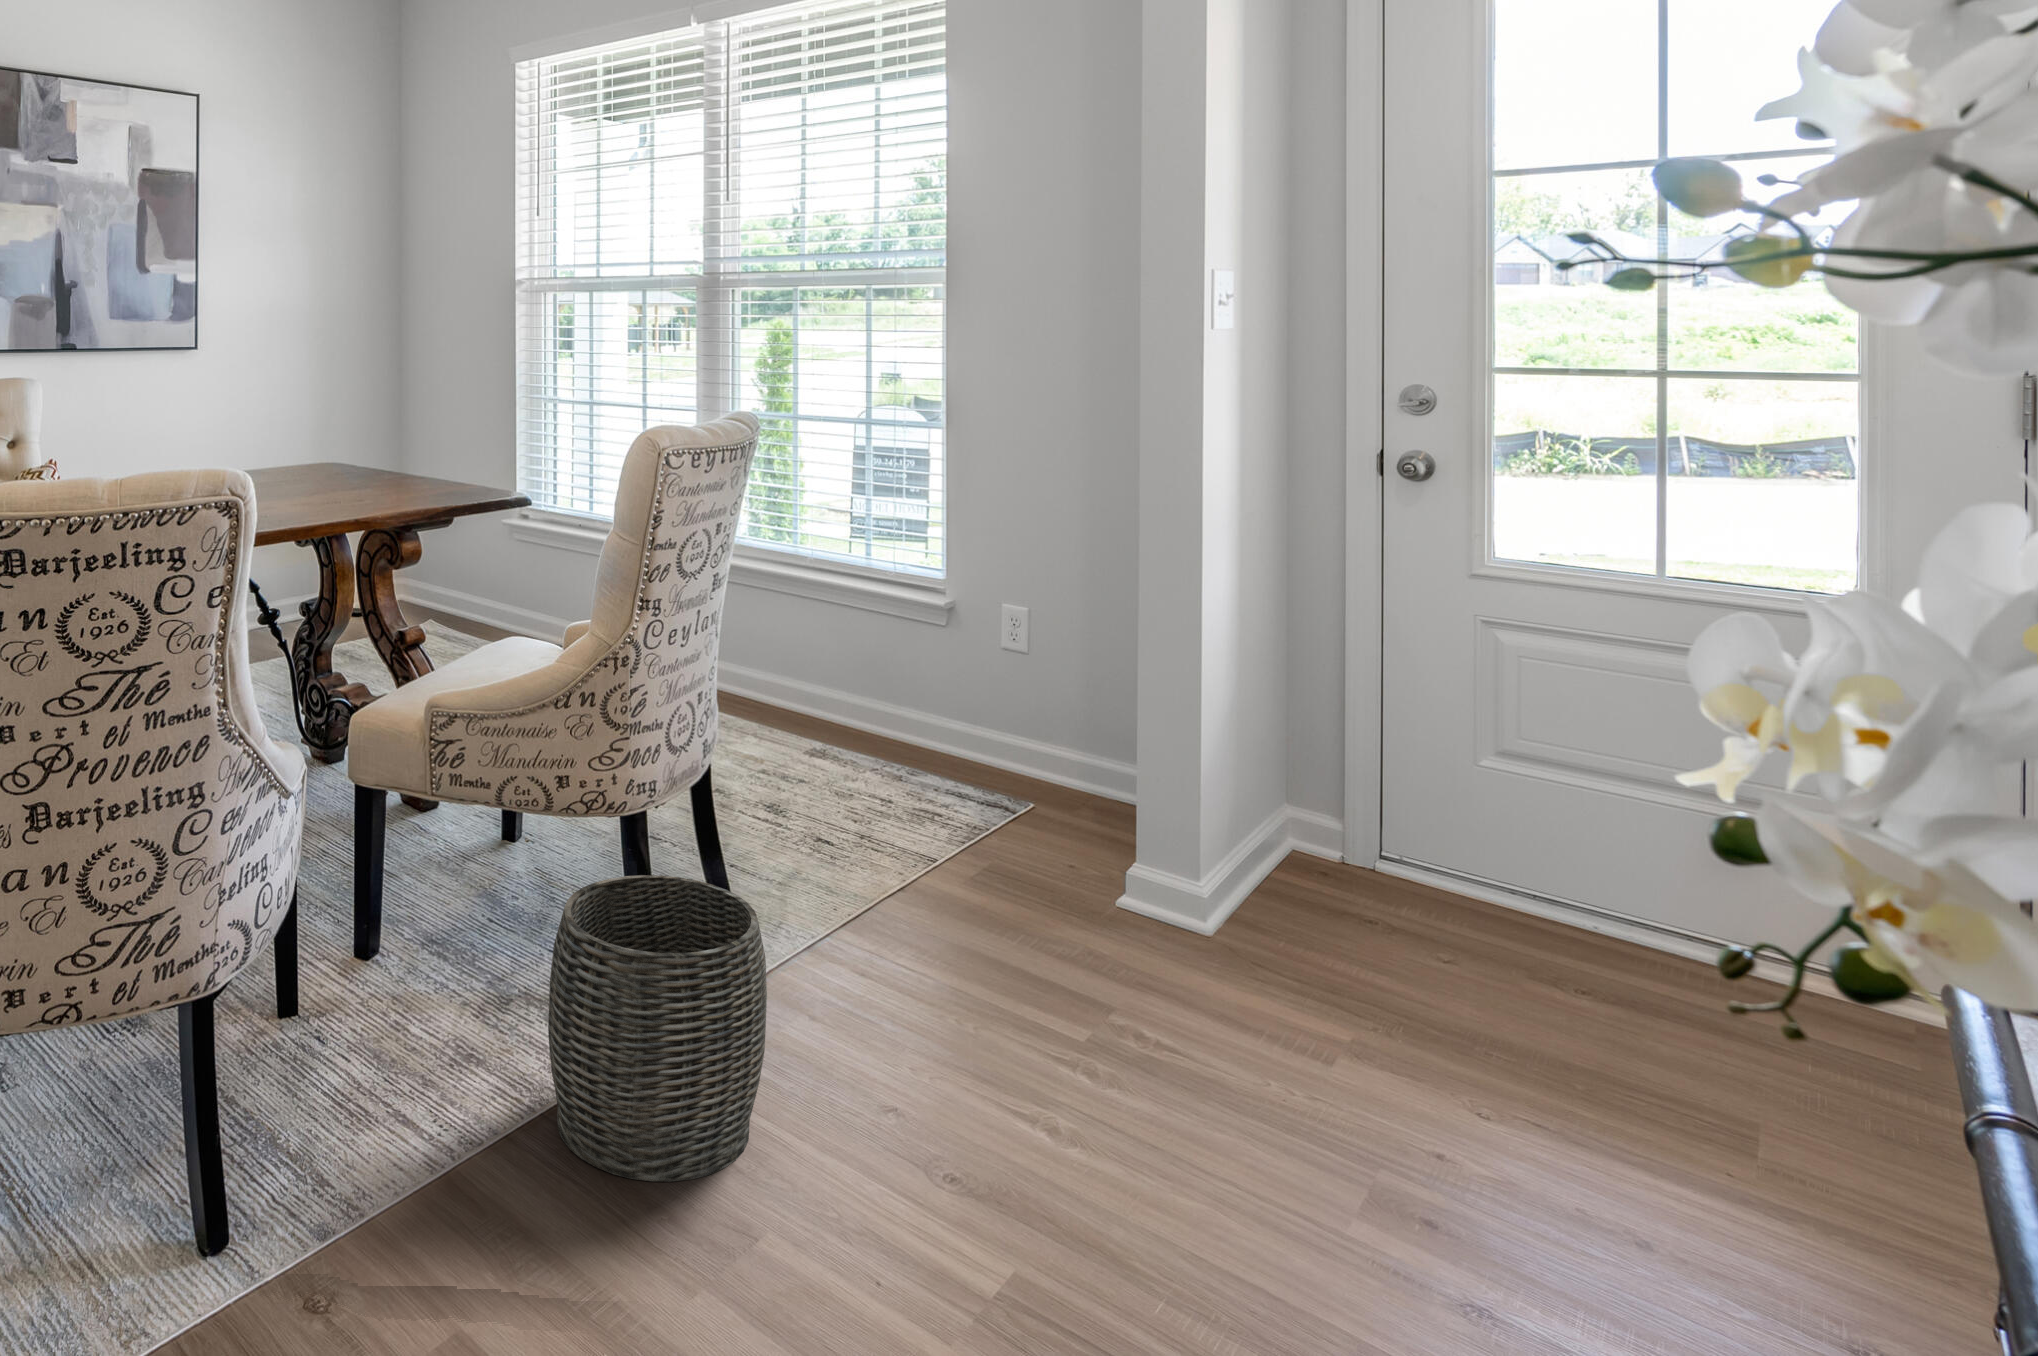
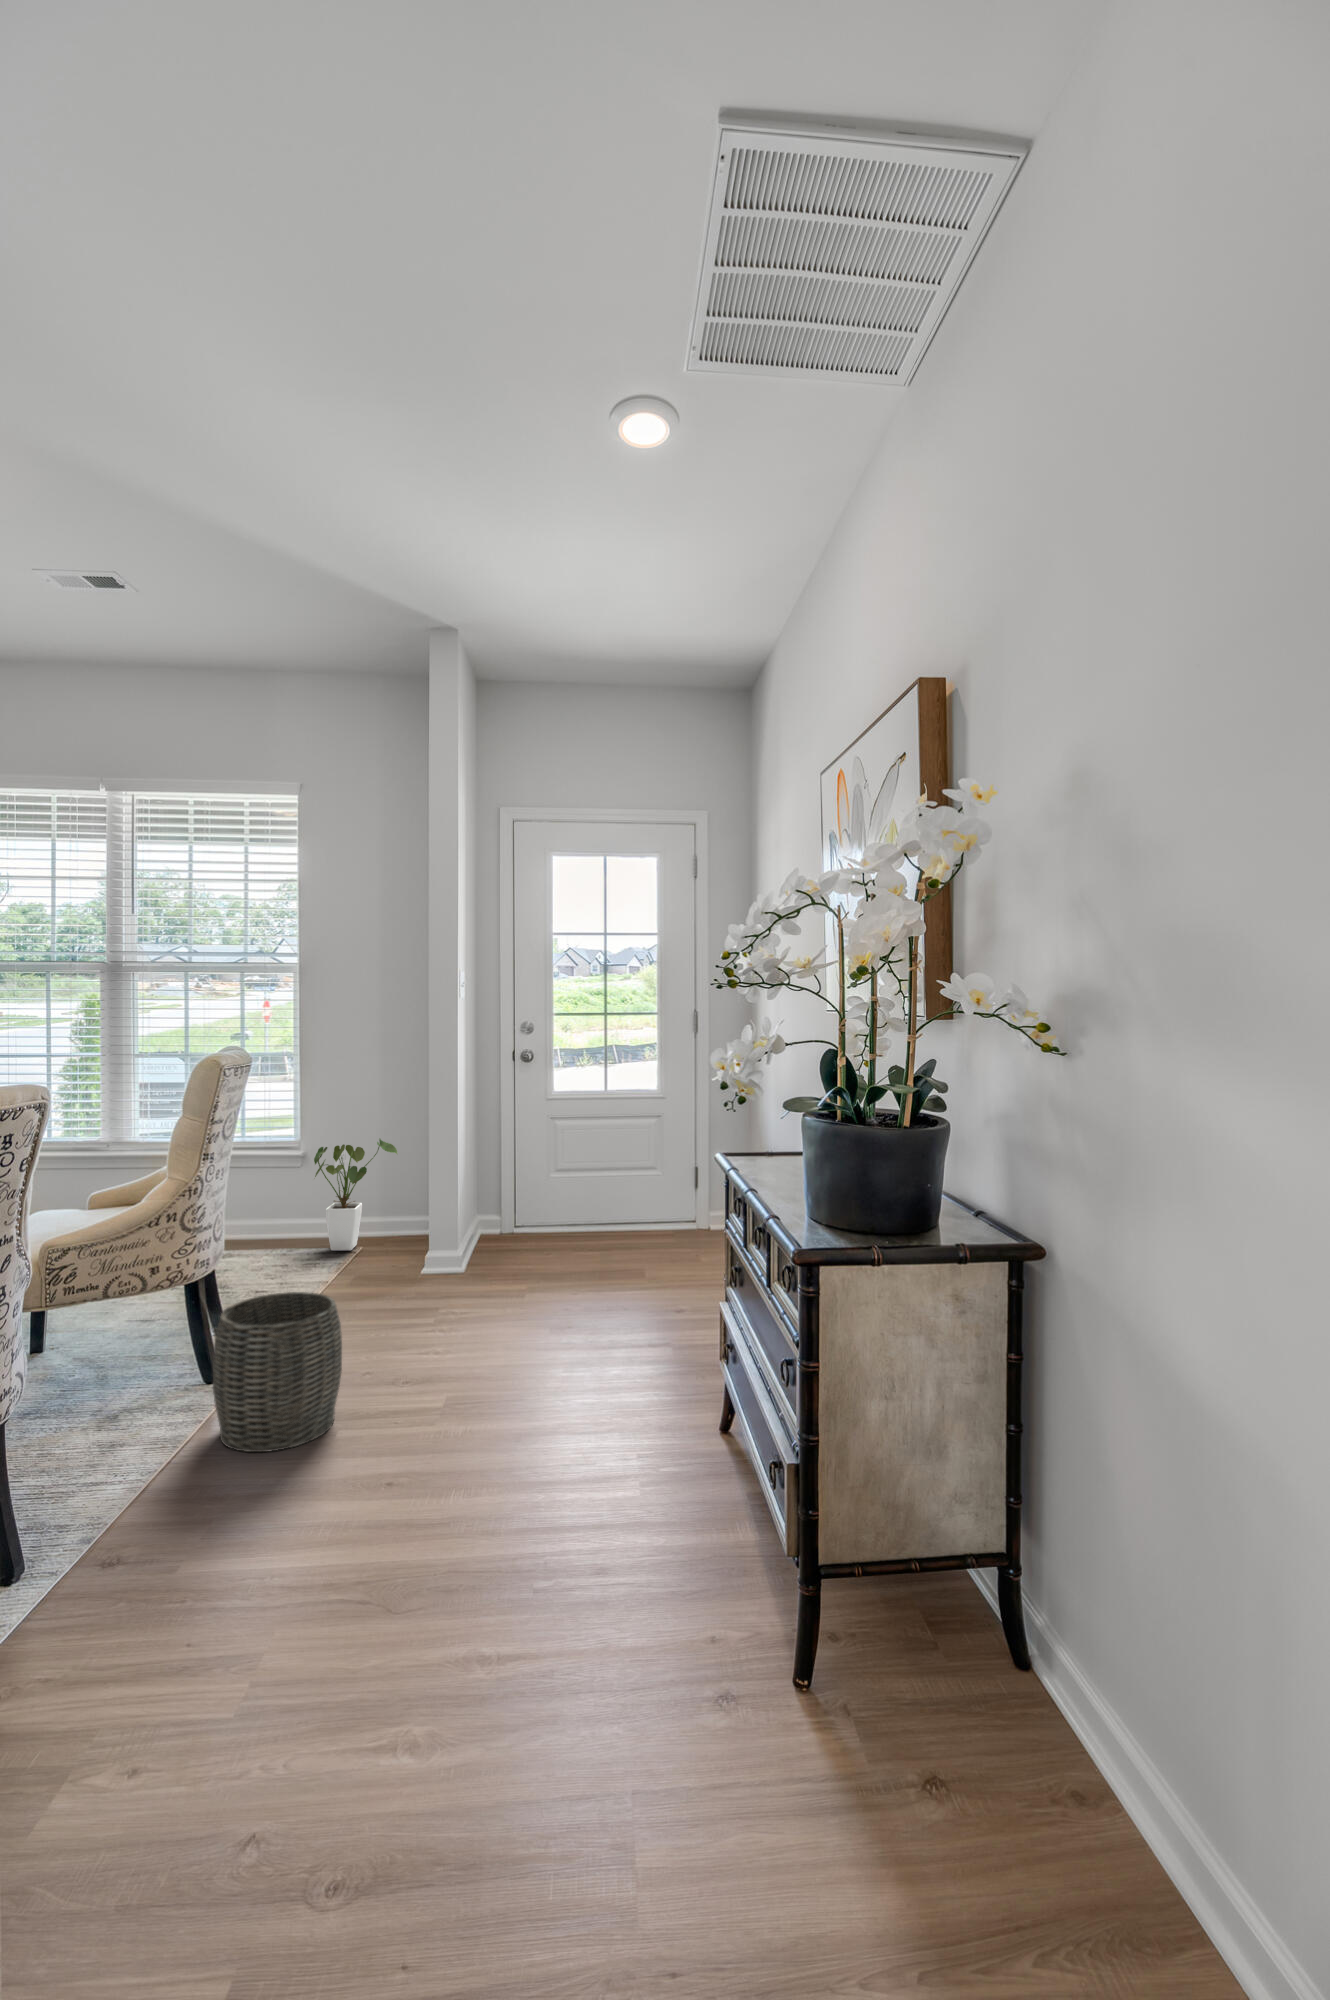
house plant: none [941,603,1113,797] -> present [314,1139,397,1251]

